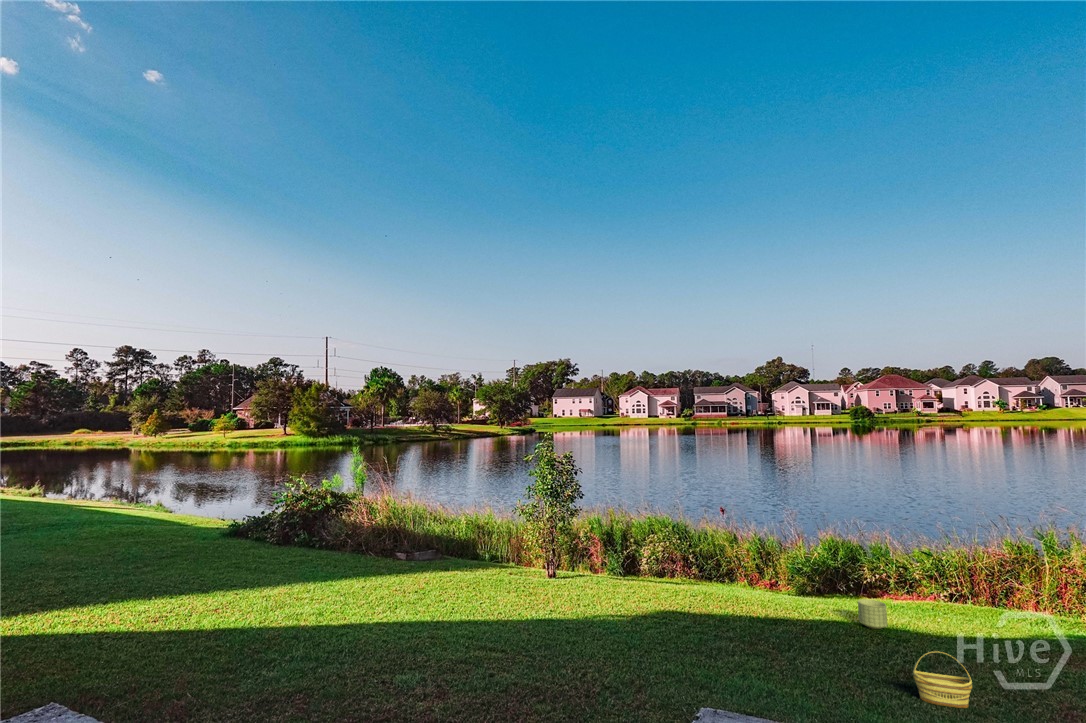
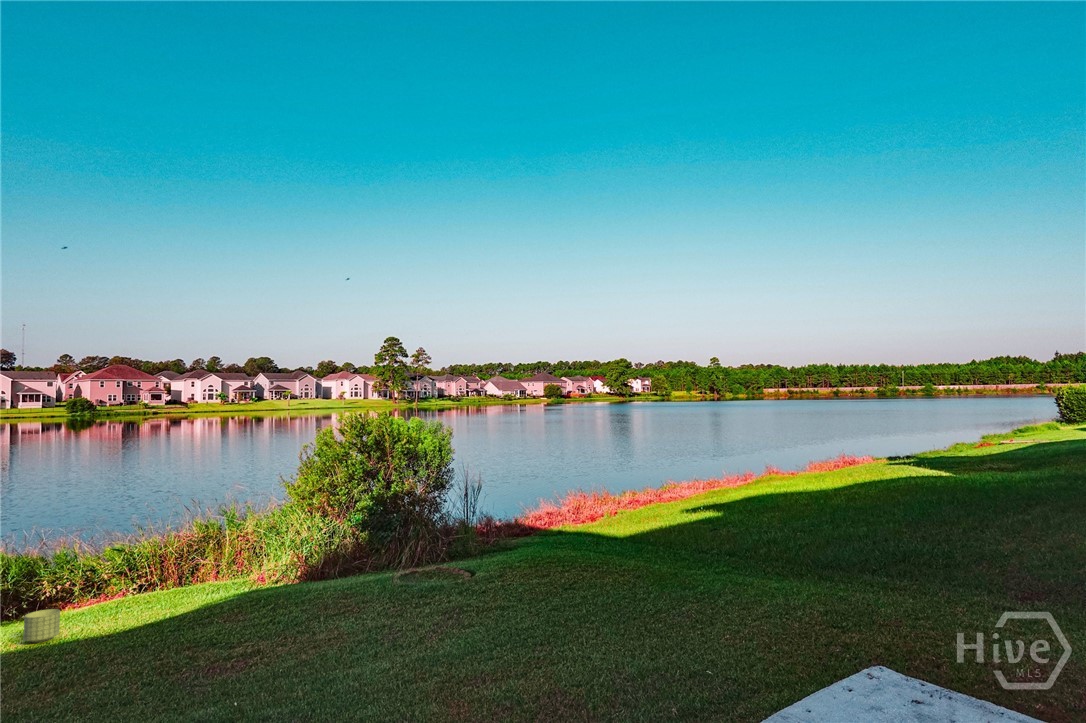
basket: present [913,652,972,708] -> none [76,633,134,690]

